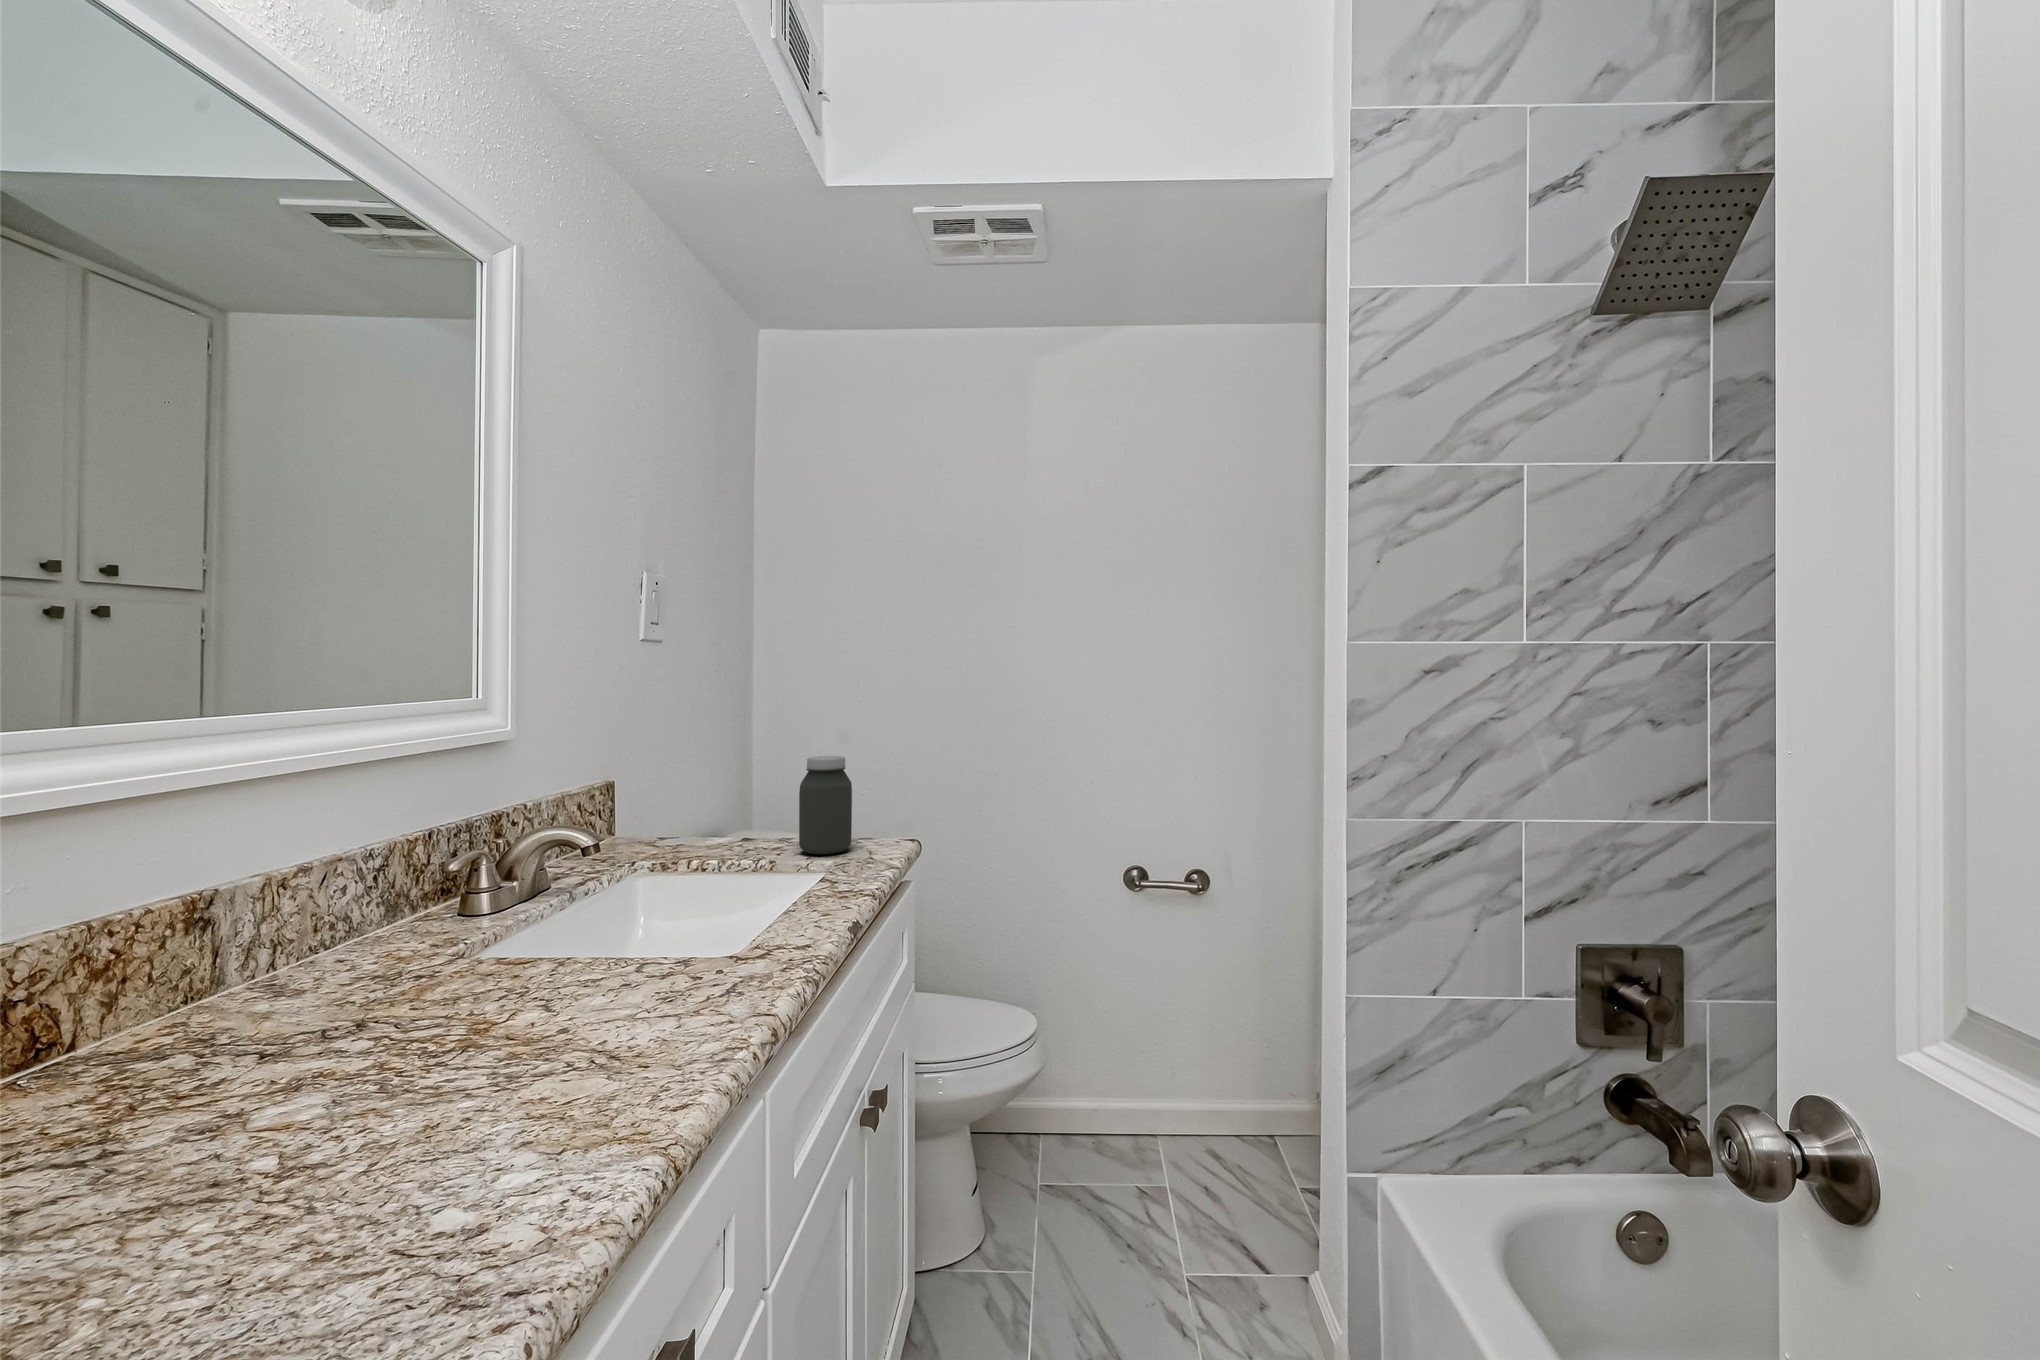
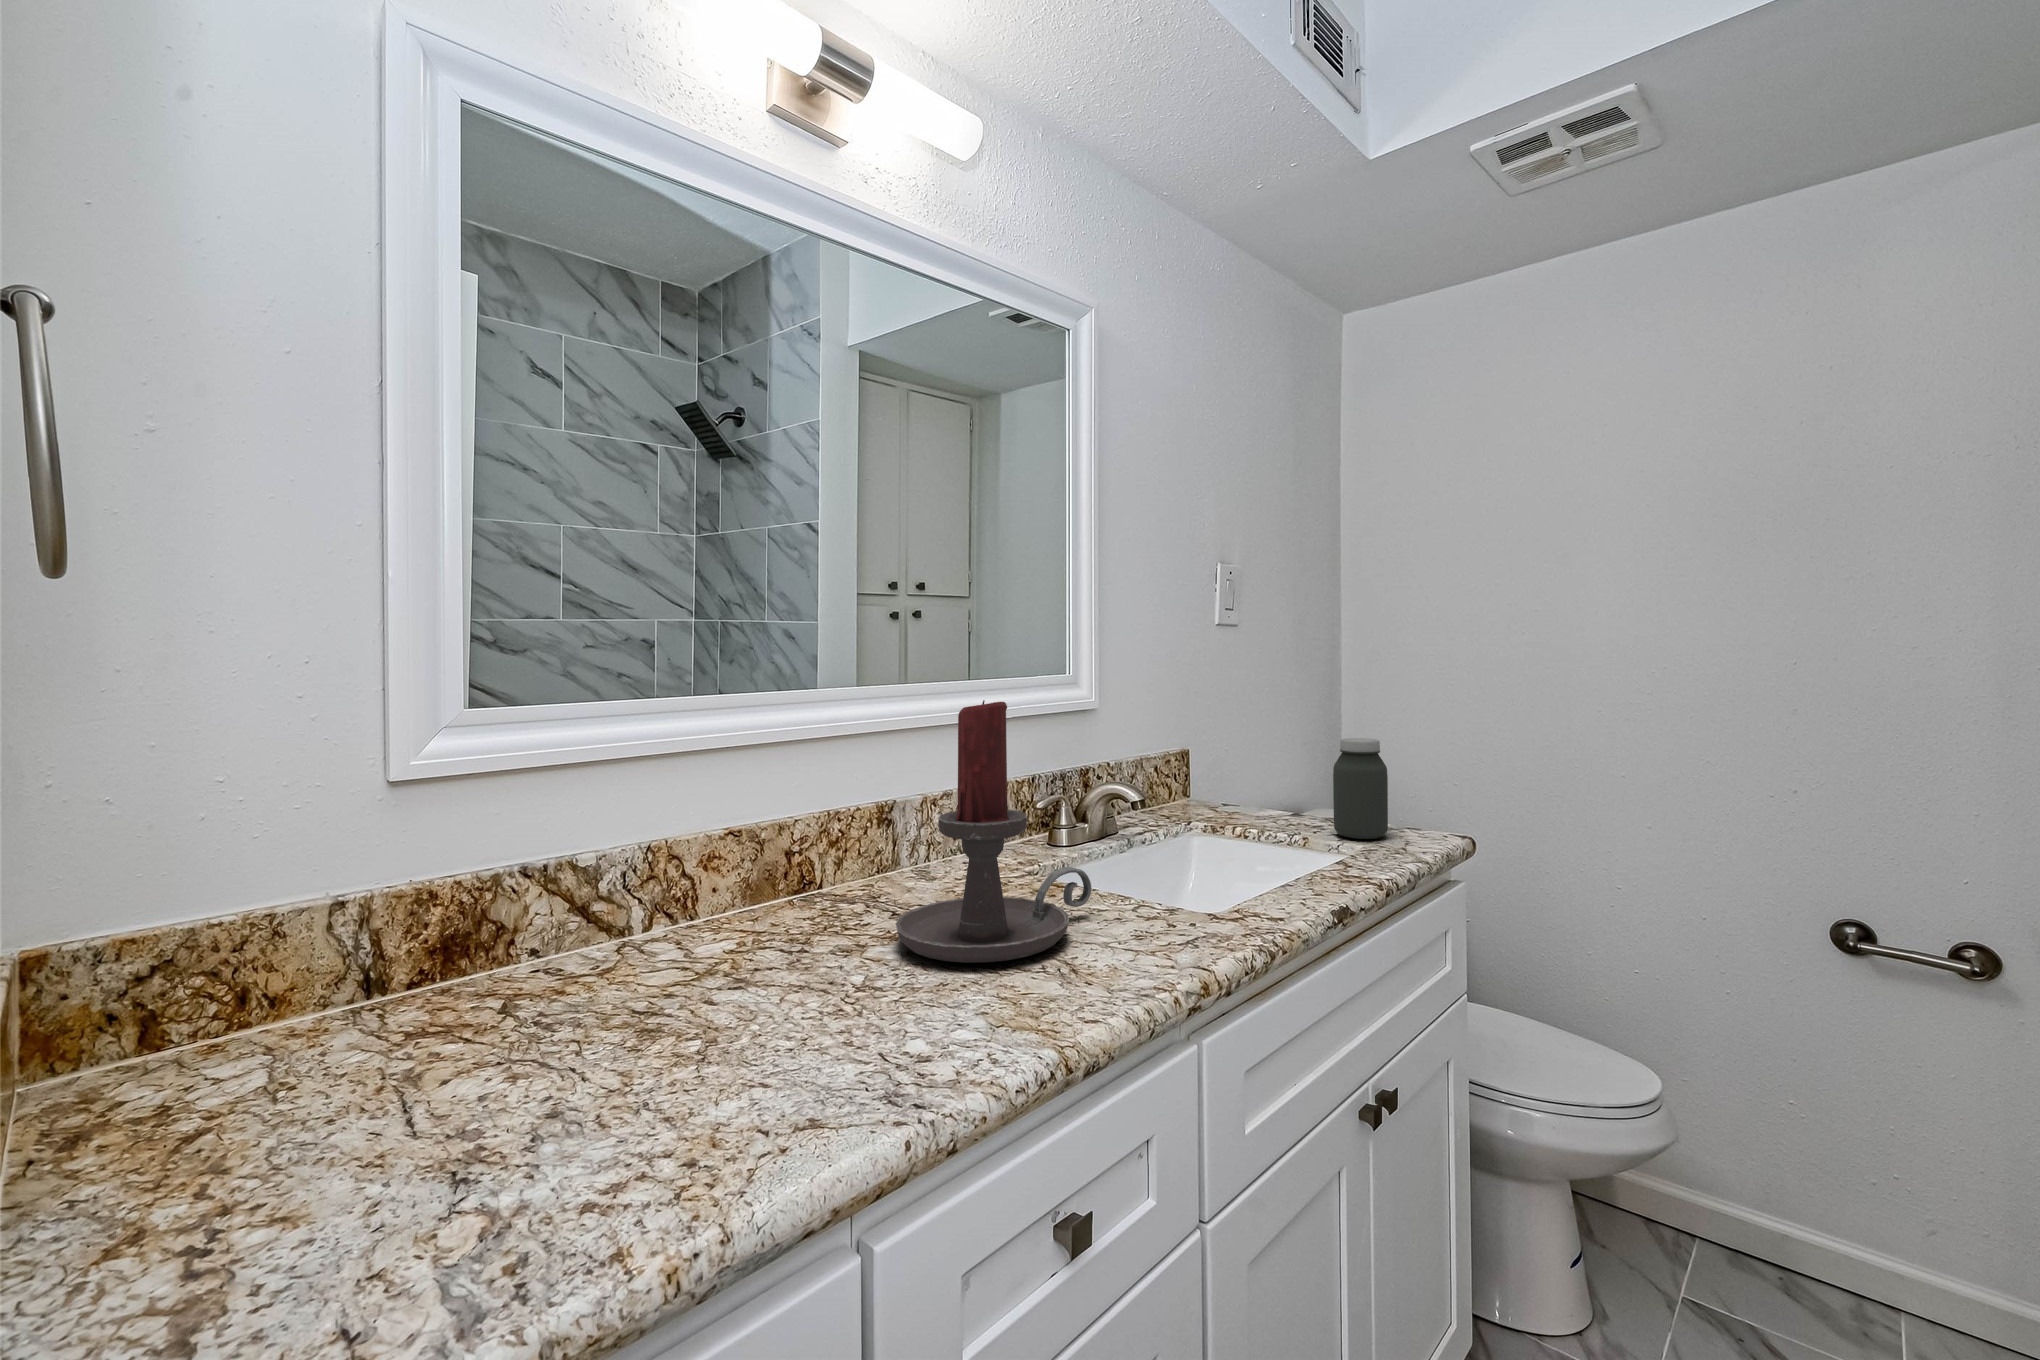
candle holder: none [302,737,589,1098] -> present [895,700,1092,963]

